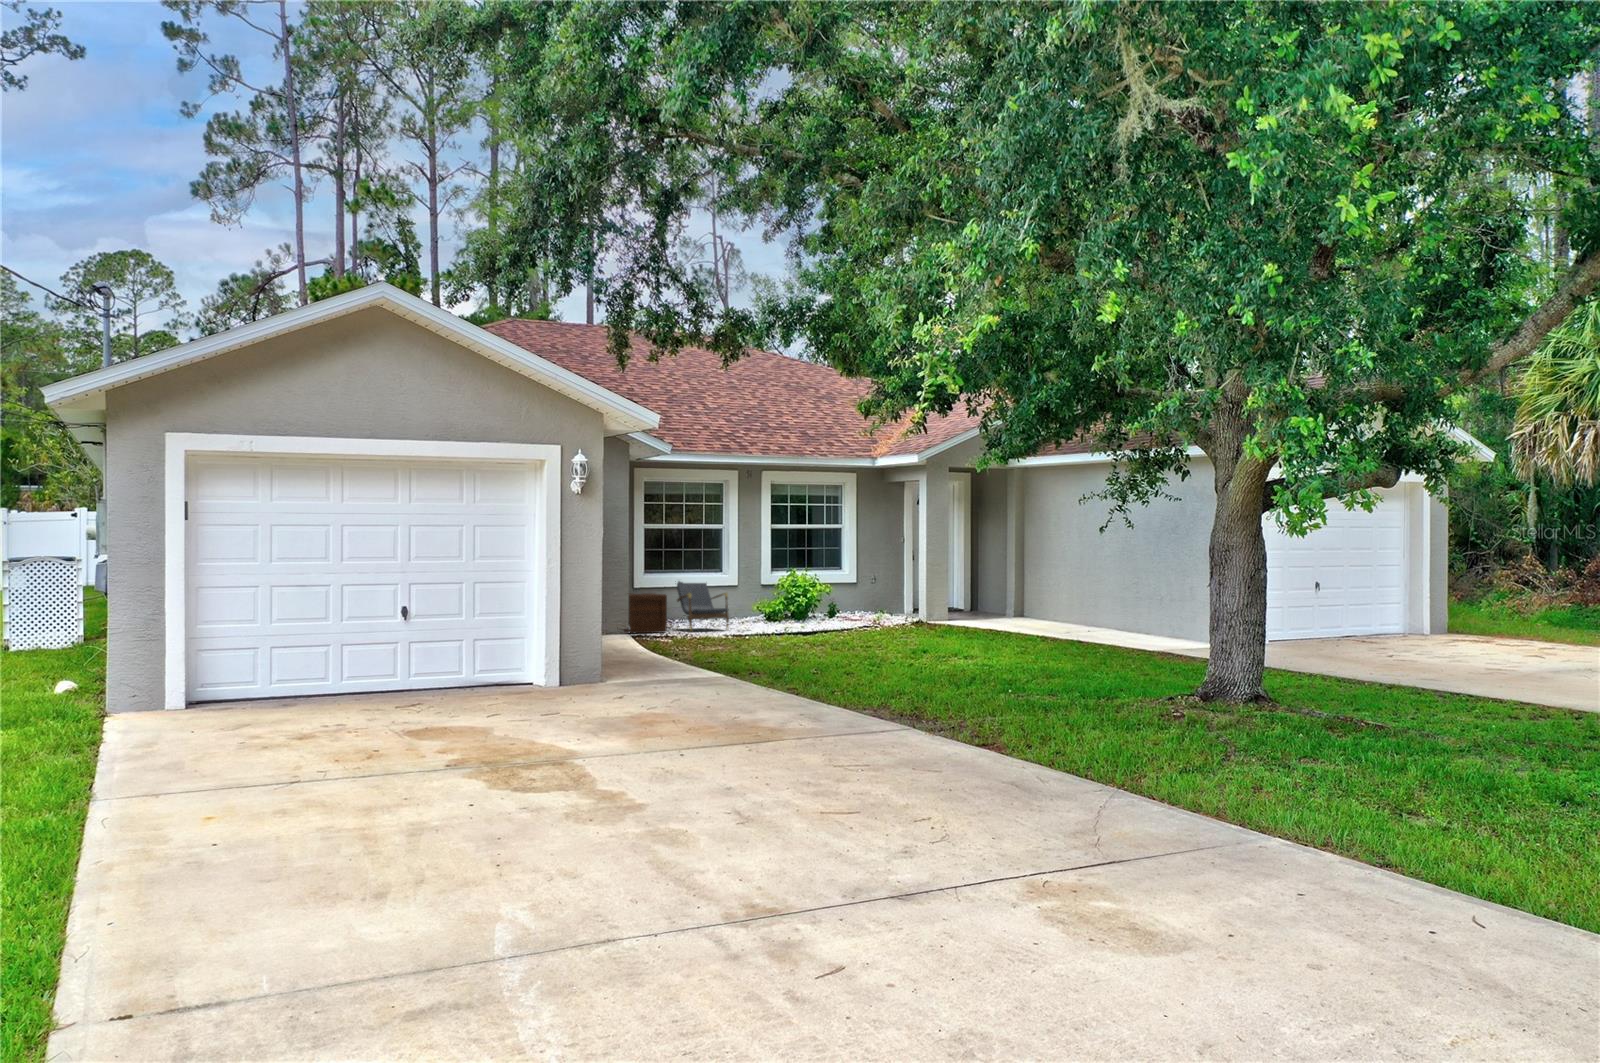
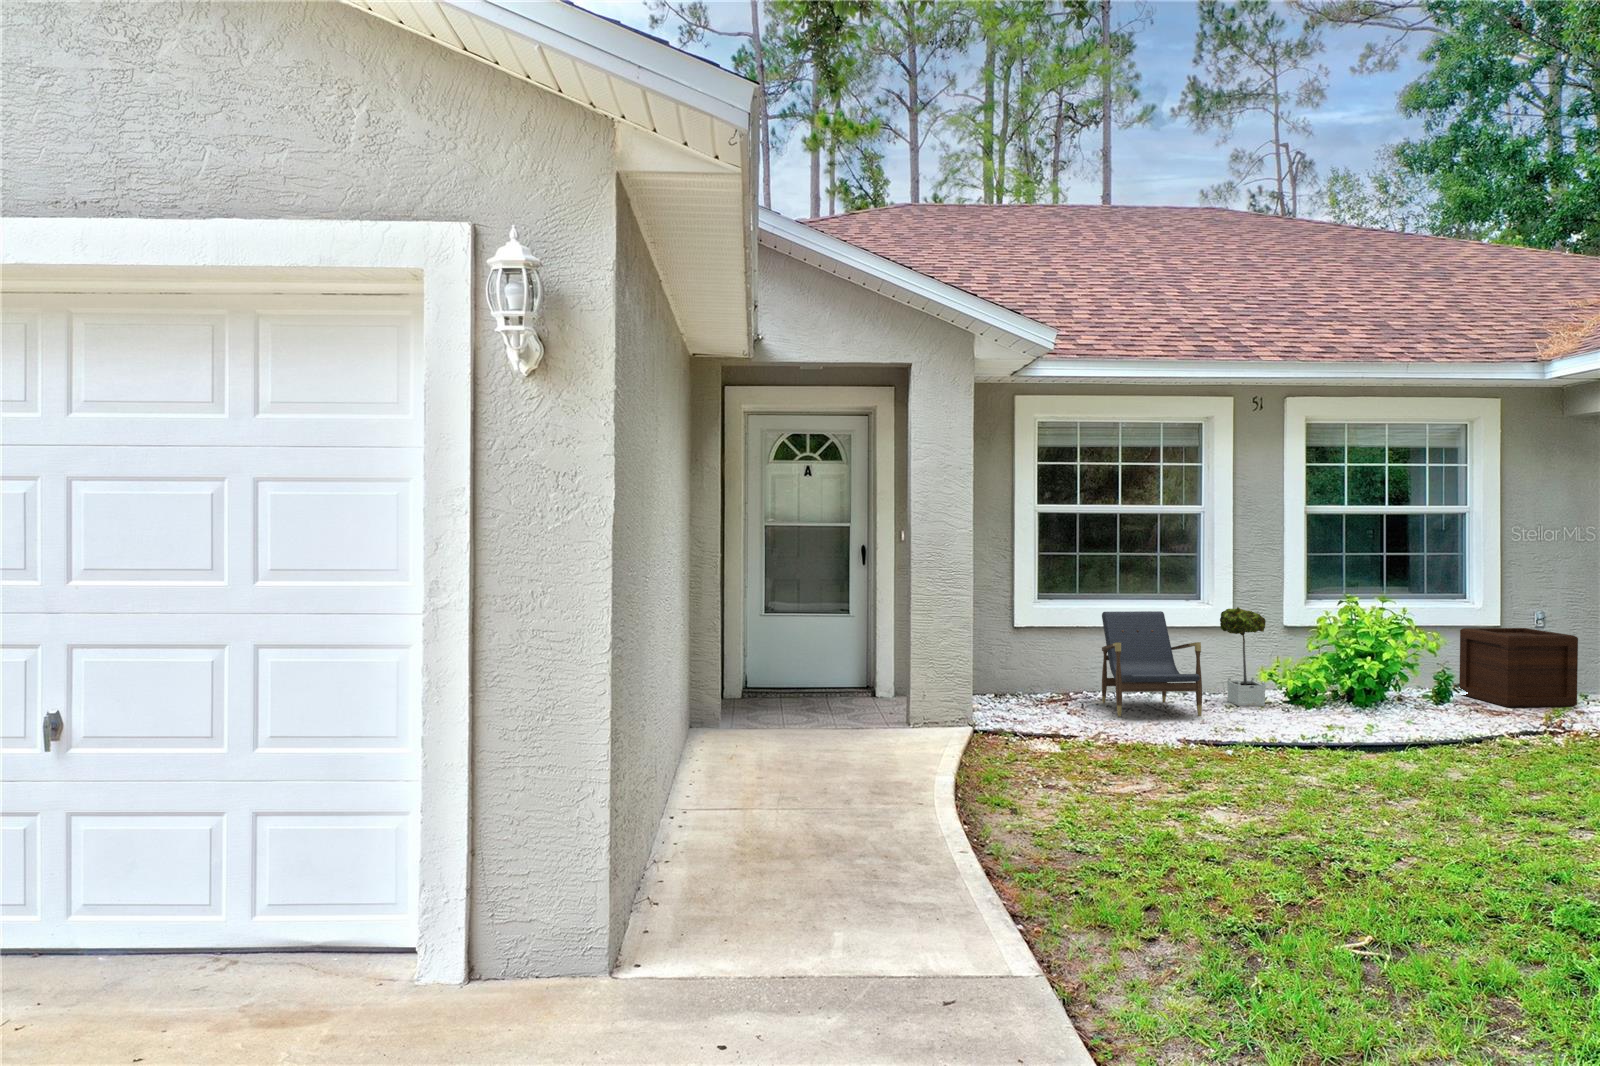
potted tree: none [732,576,755,628] -> present [1220,607,1266,706]
wooden crate: present [619,593,667,633] -> present [1459,628,1578,707]

